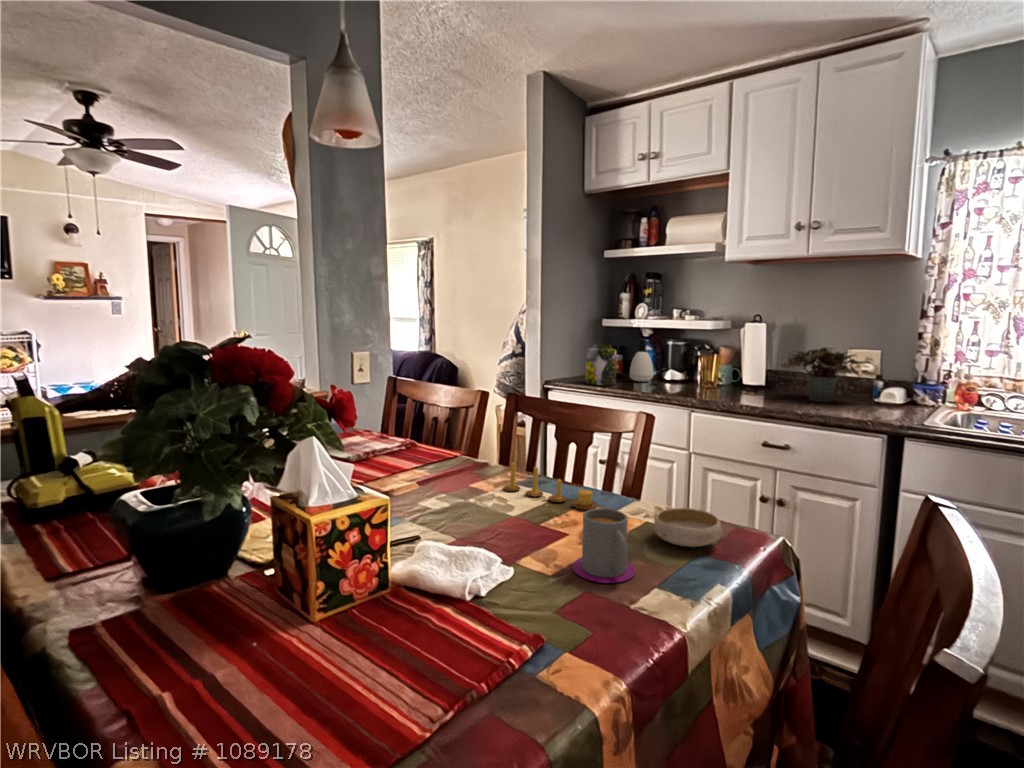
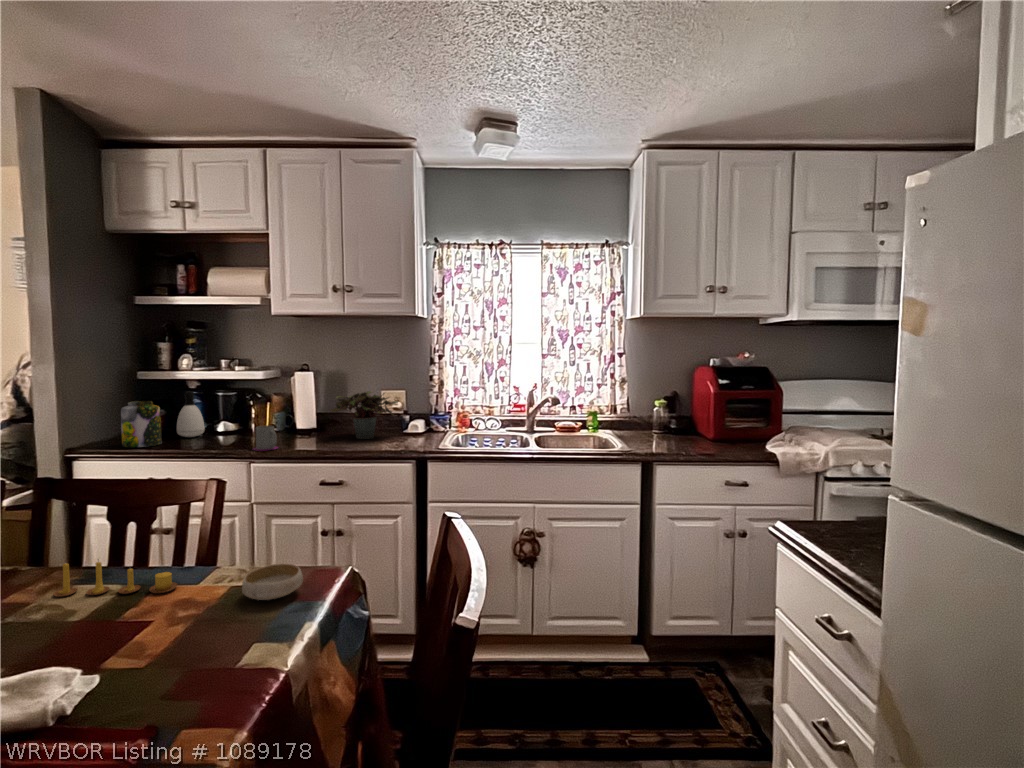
mug: present [572,508,635,583] -> present [253,426,278,451]

